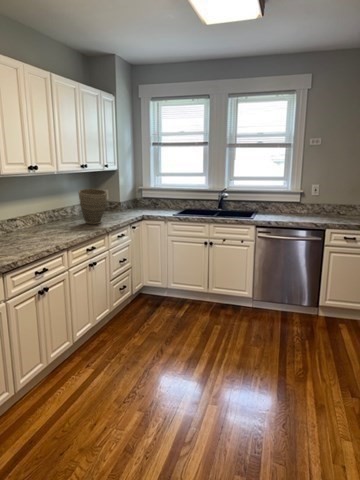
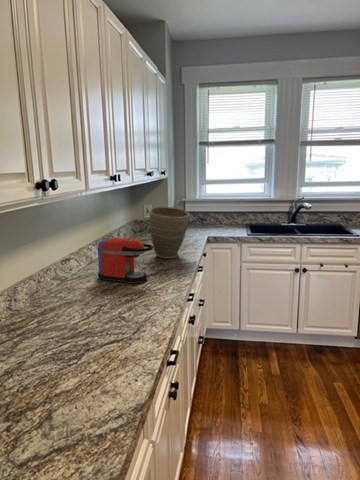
coffee maker: none [32,204,62,233] -> present [98,238,153,283]

